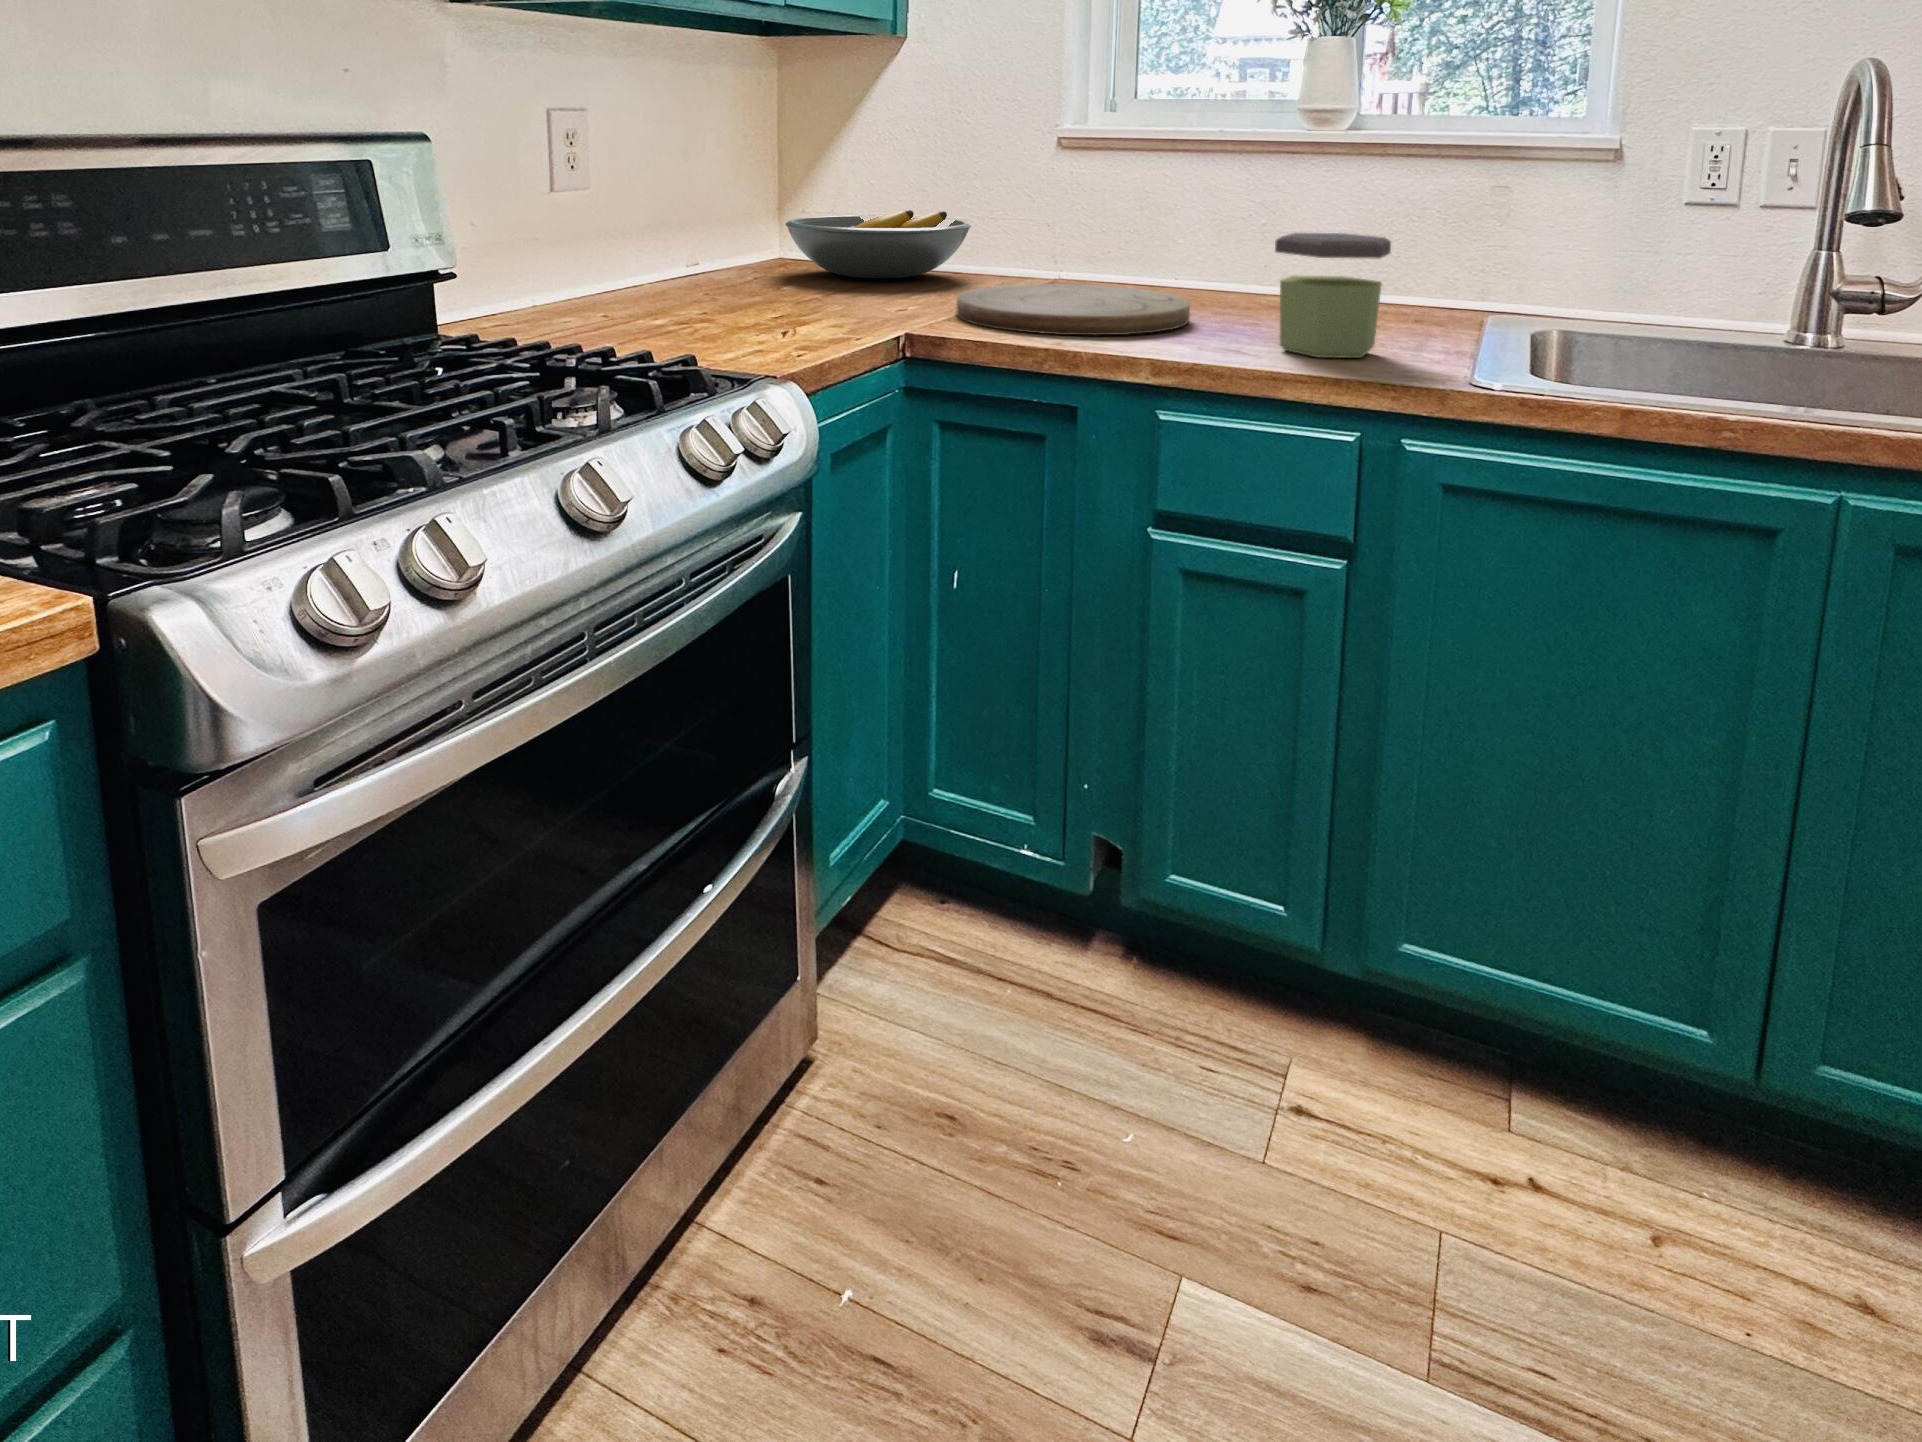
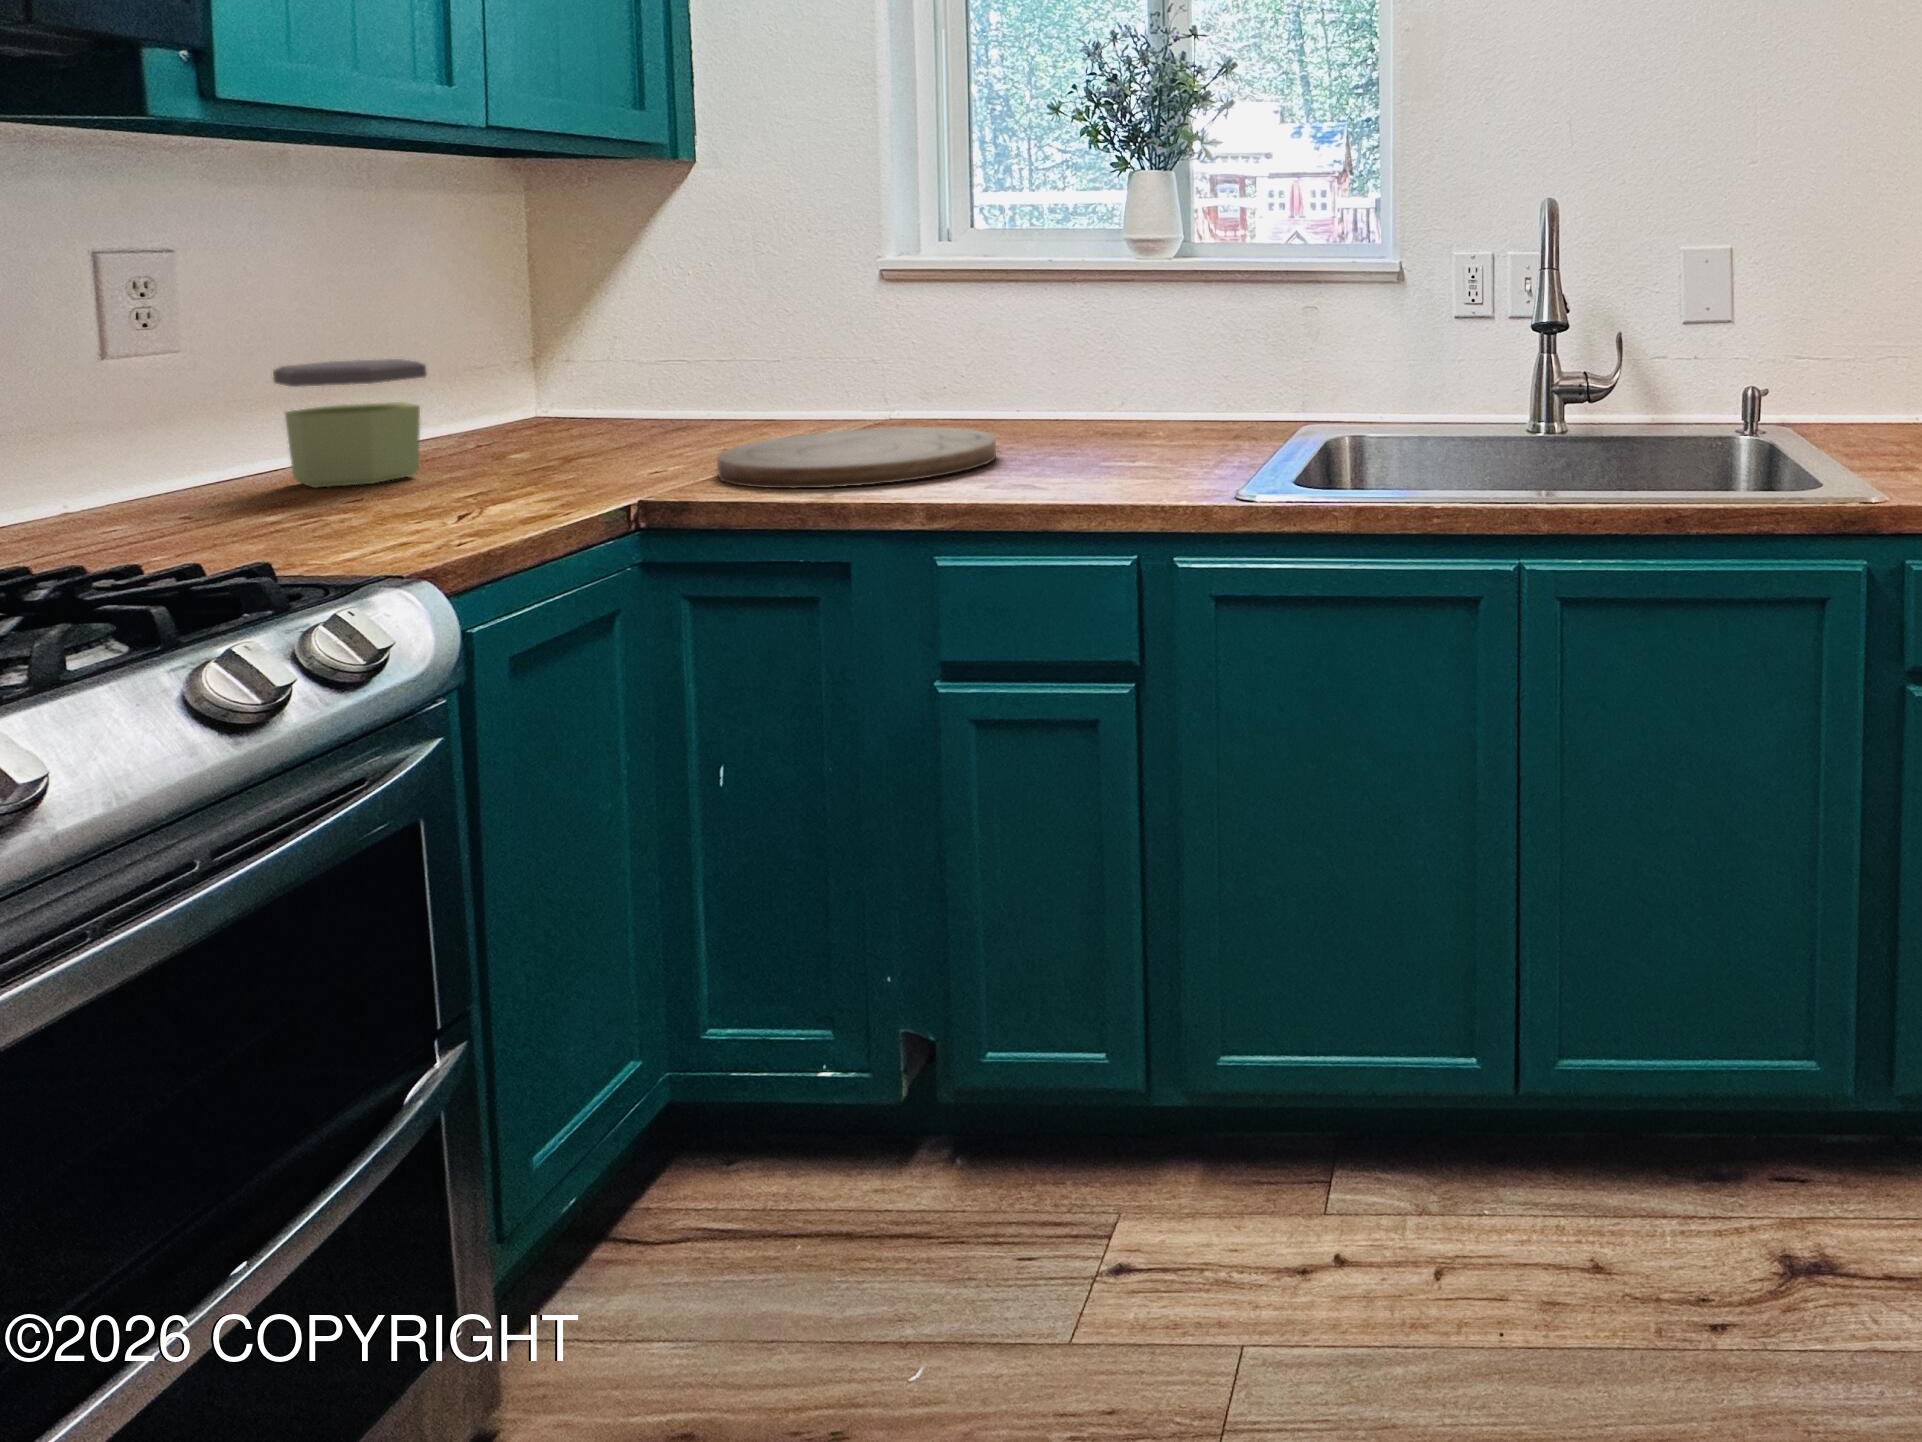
fruit bowl: present [785,210,971,279] -> none [515,356,773,438]
jar: present [1275,233,1391,358] -> present [273,359,427,487]

